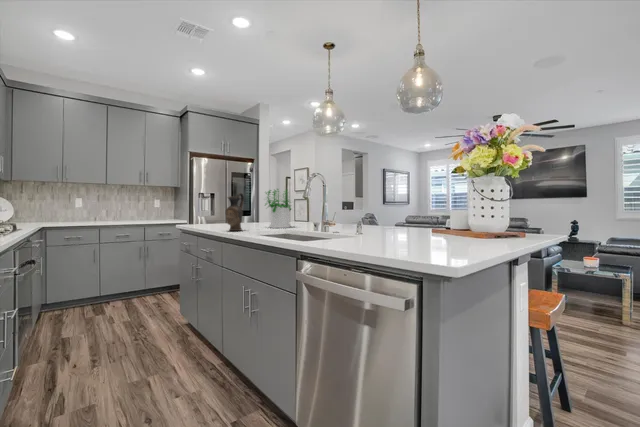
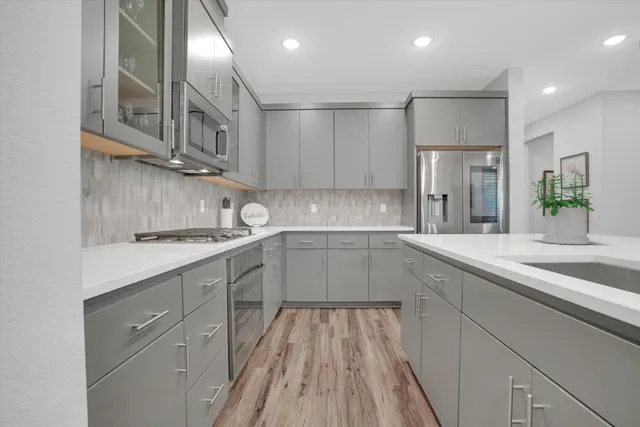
ceramic pitcher: present [226,193,244,231] -> none [464,183,496,245]

